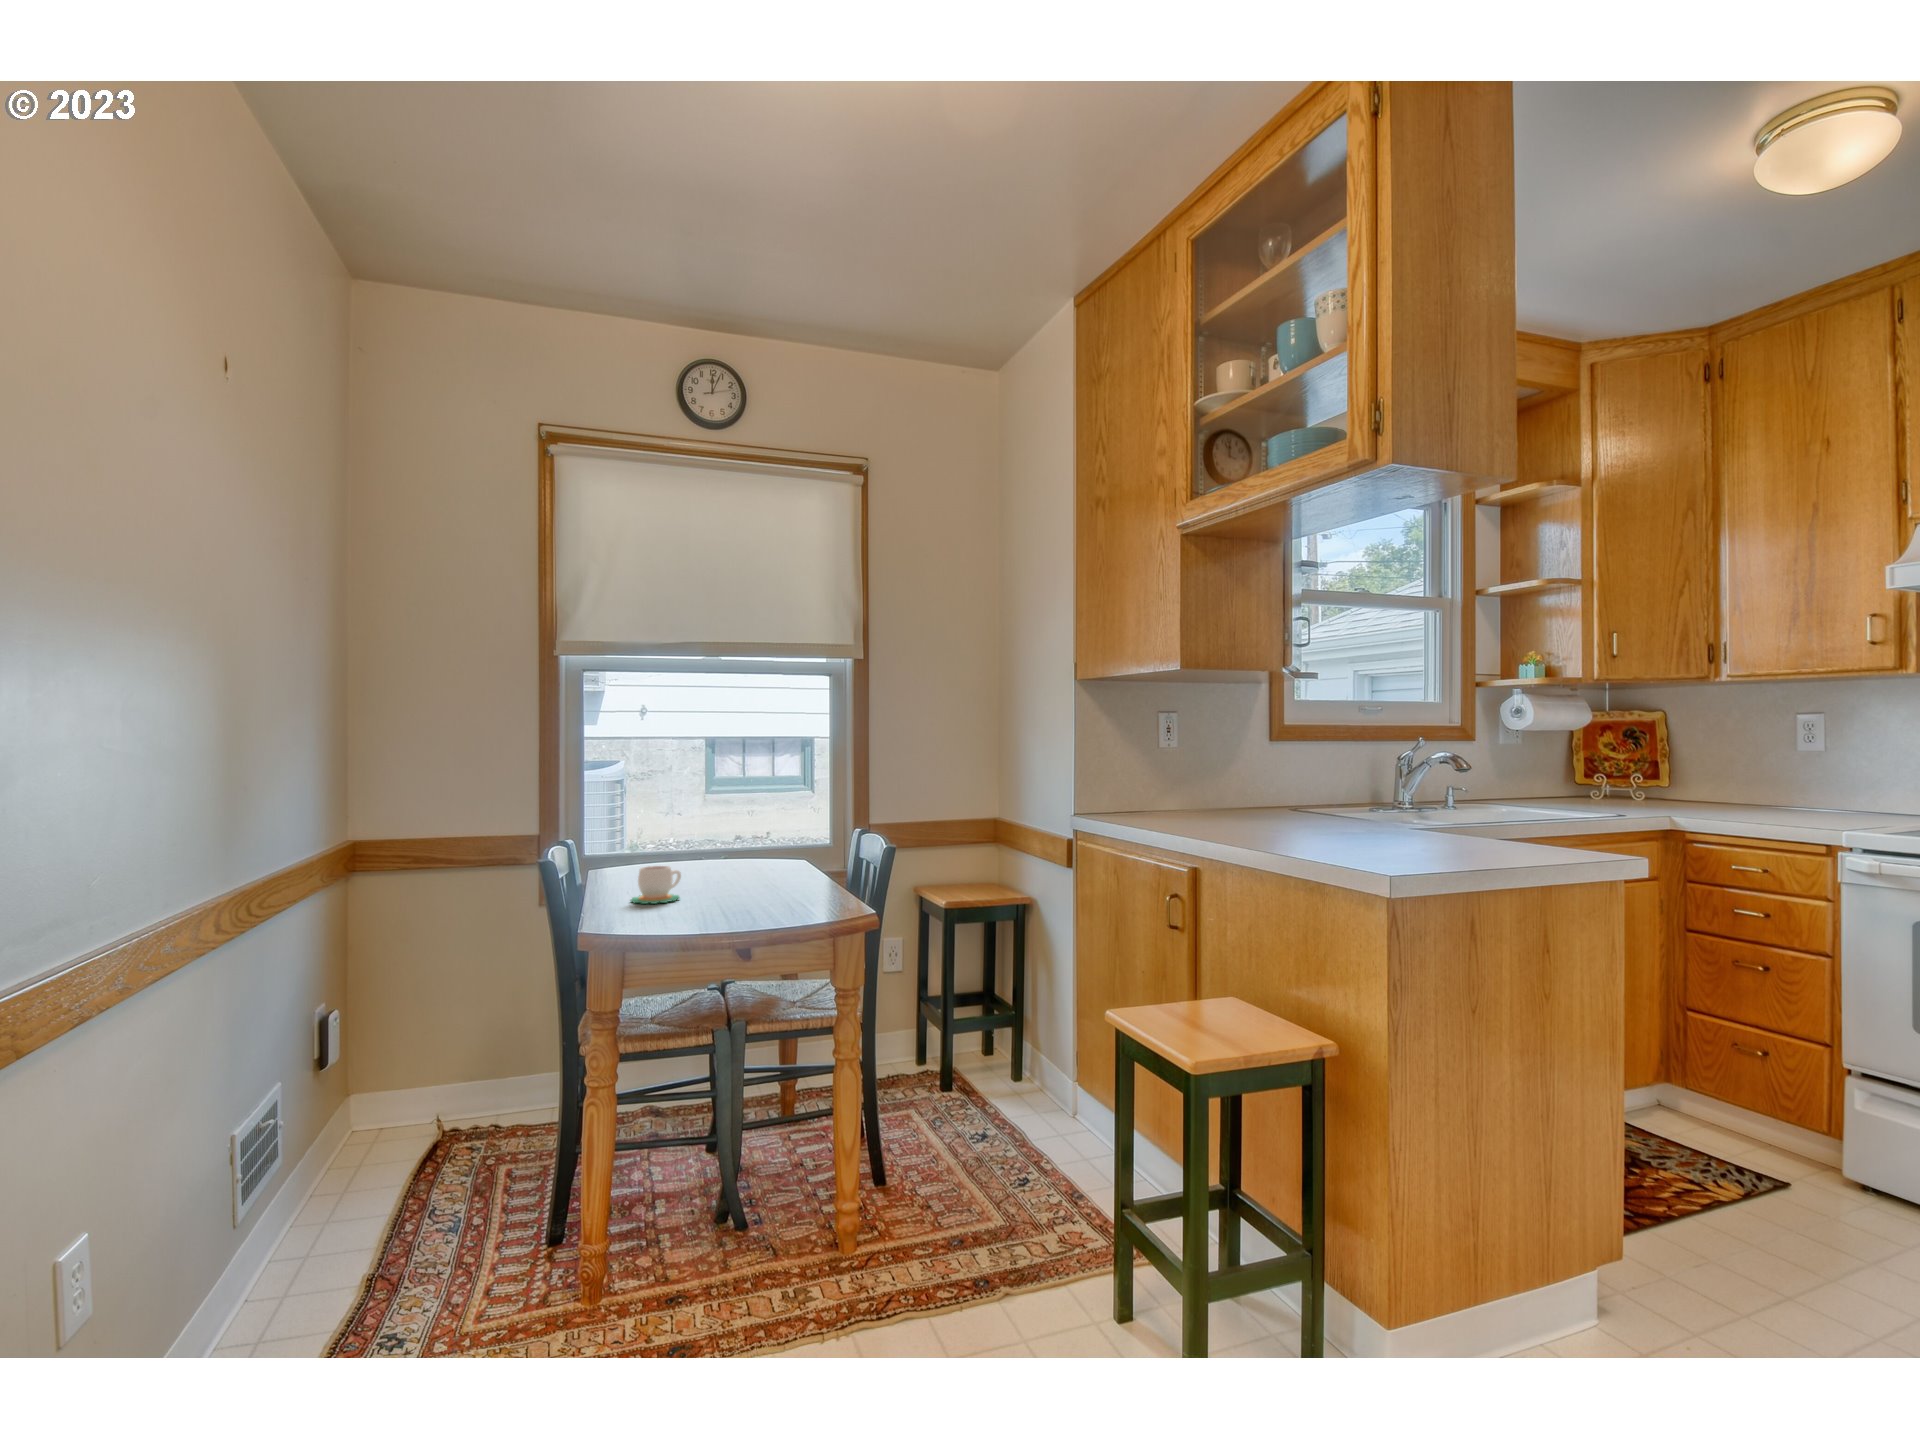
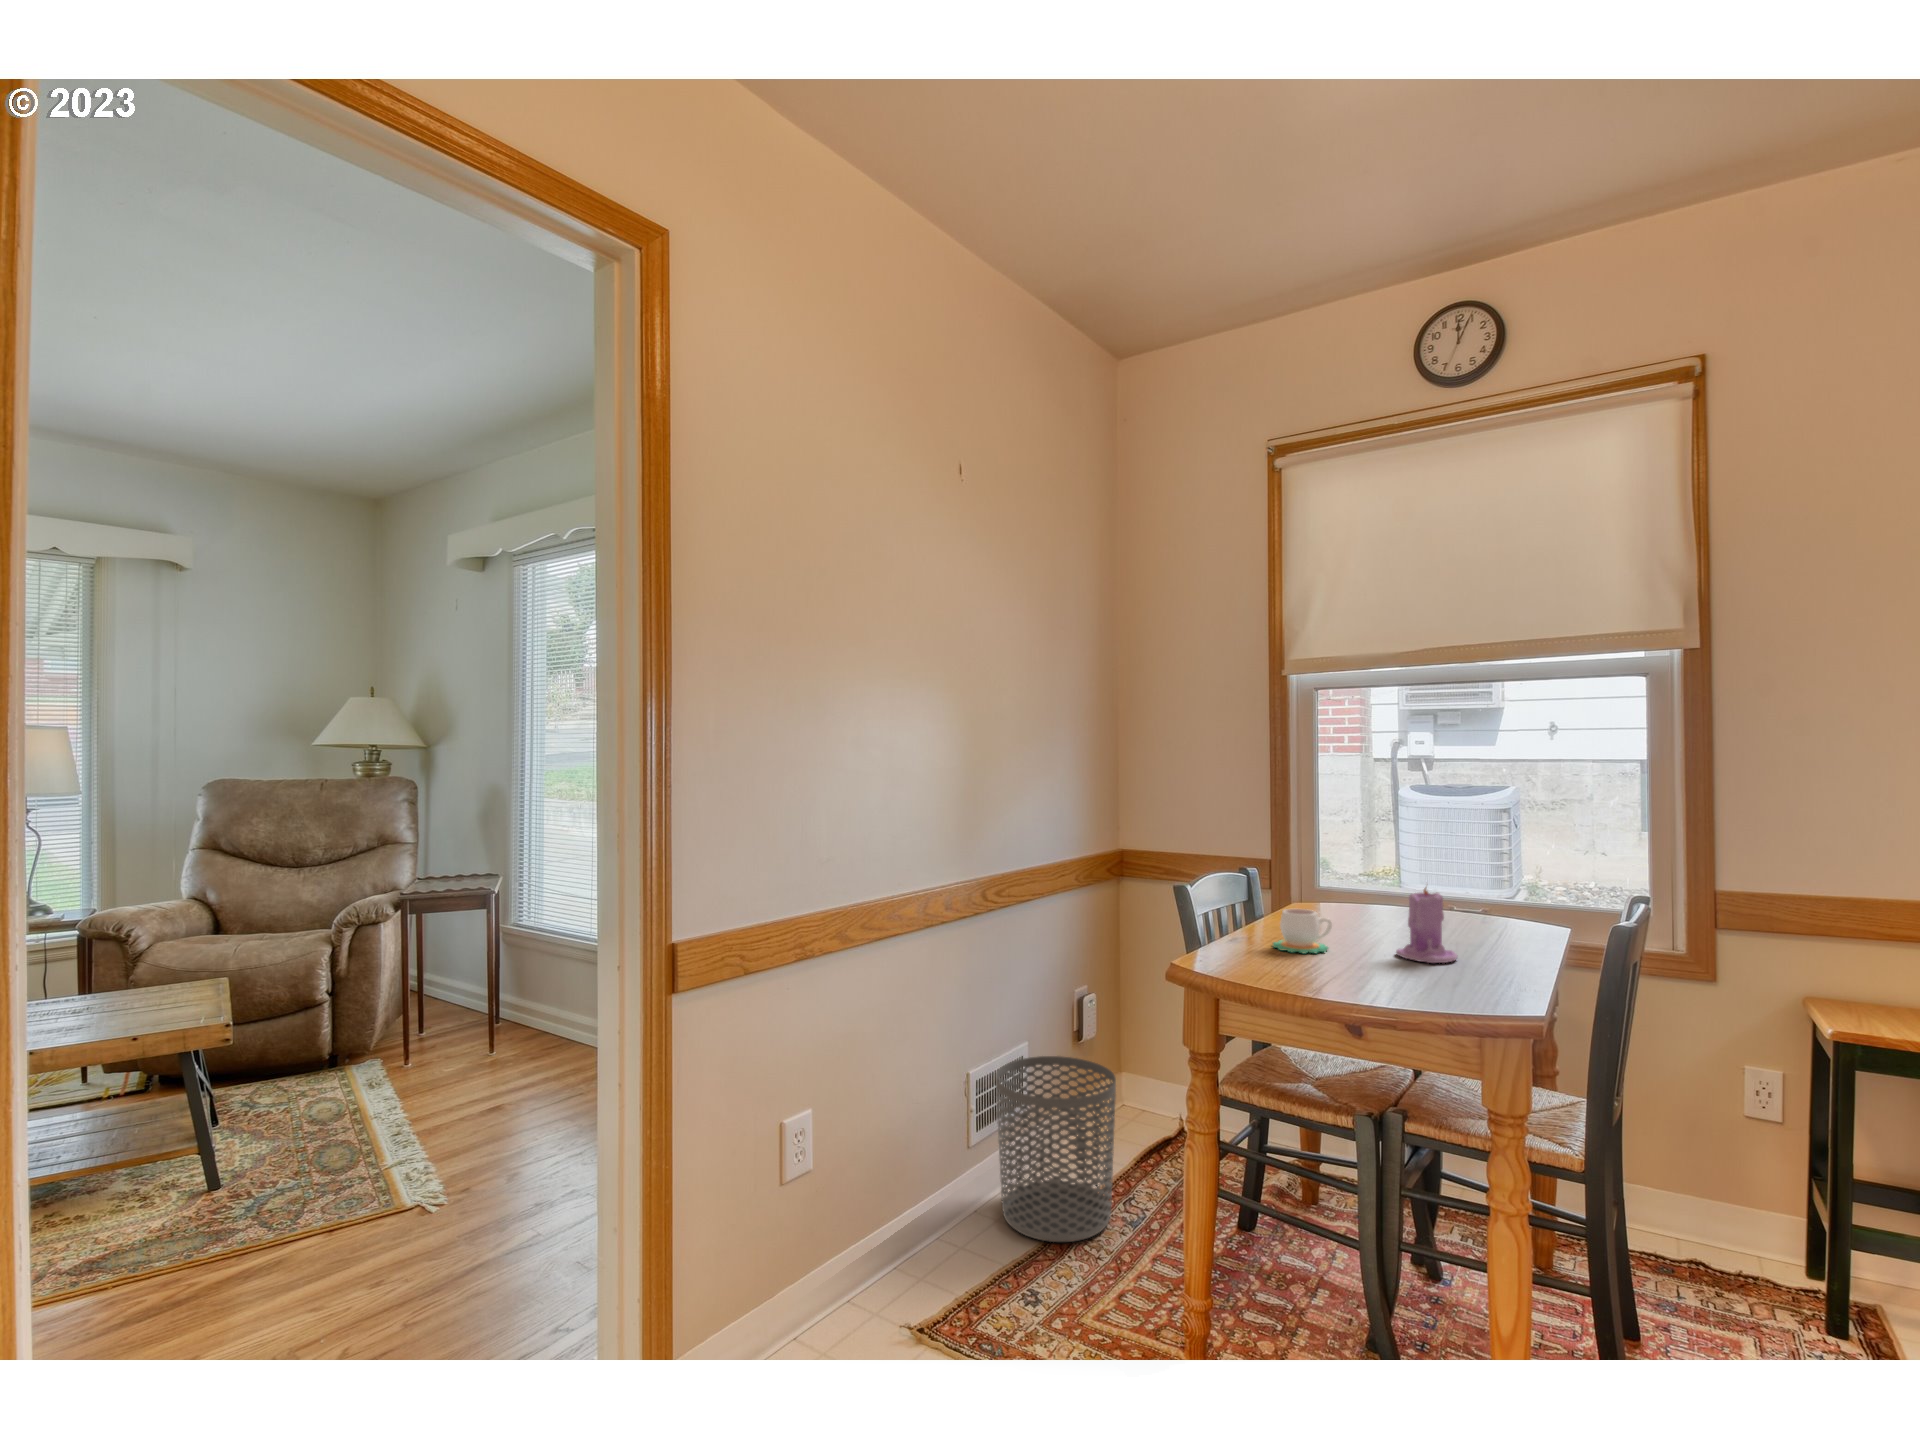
candle: none [729,830,774,893] -> present [1396,888,1458,963]
waste bin: none [274,1076,437,1295] -> present [996,1056,1116,1242]

